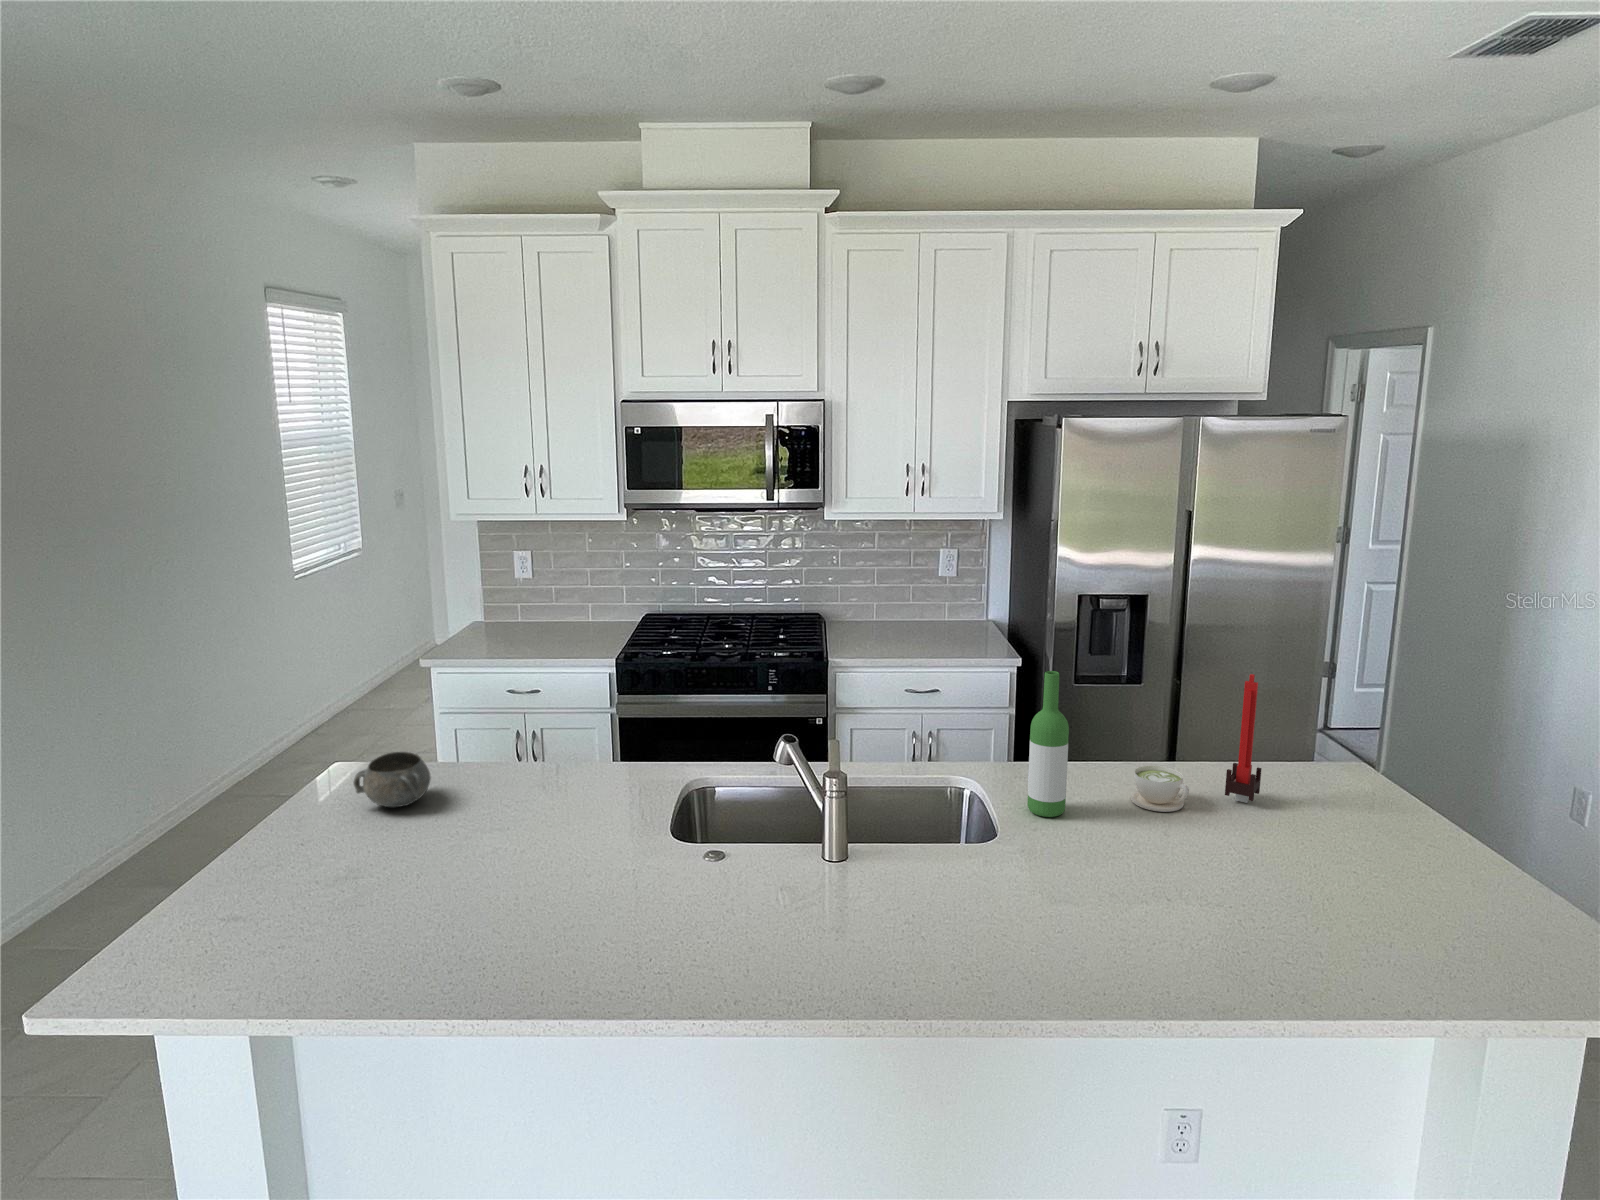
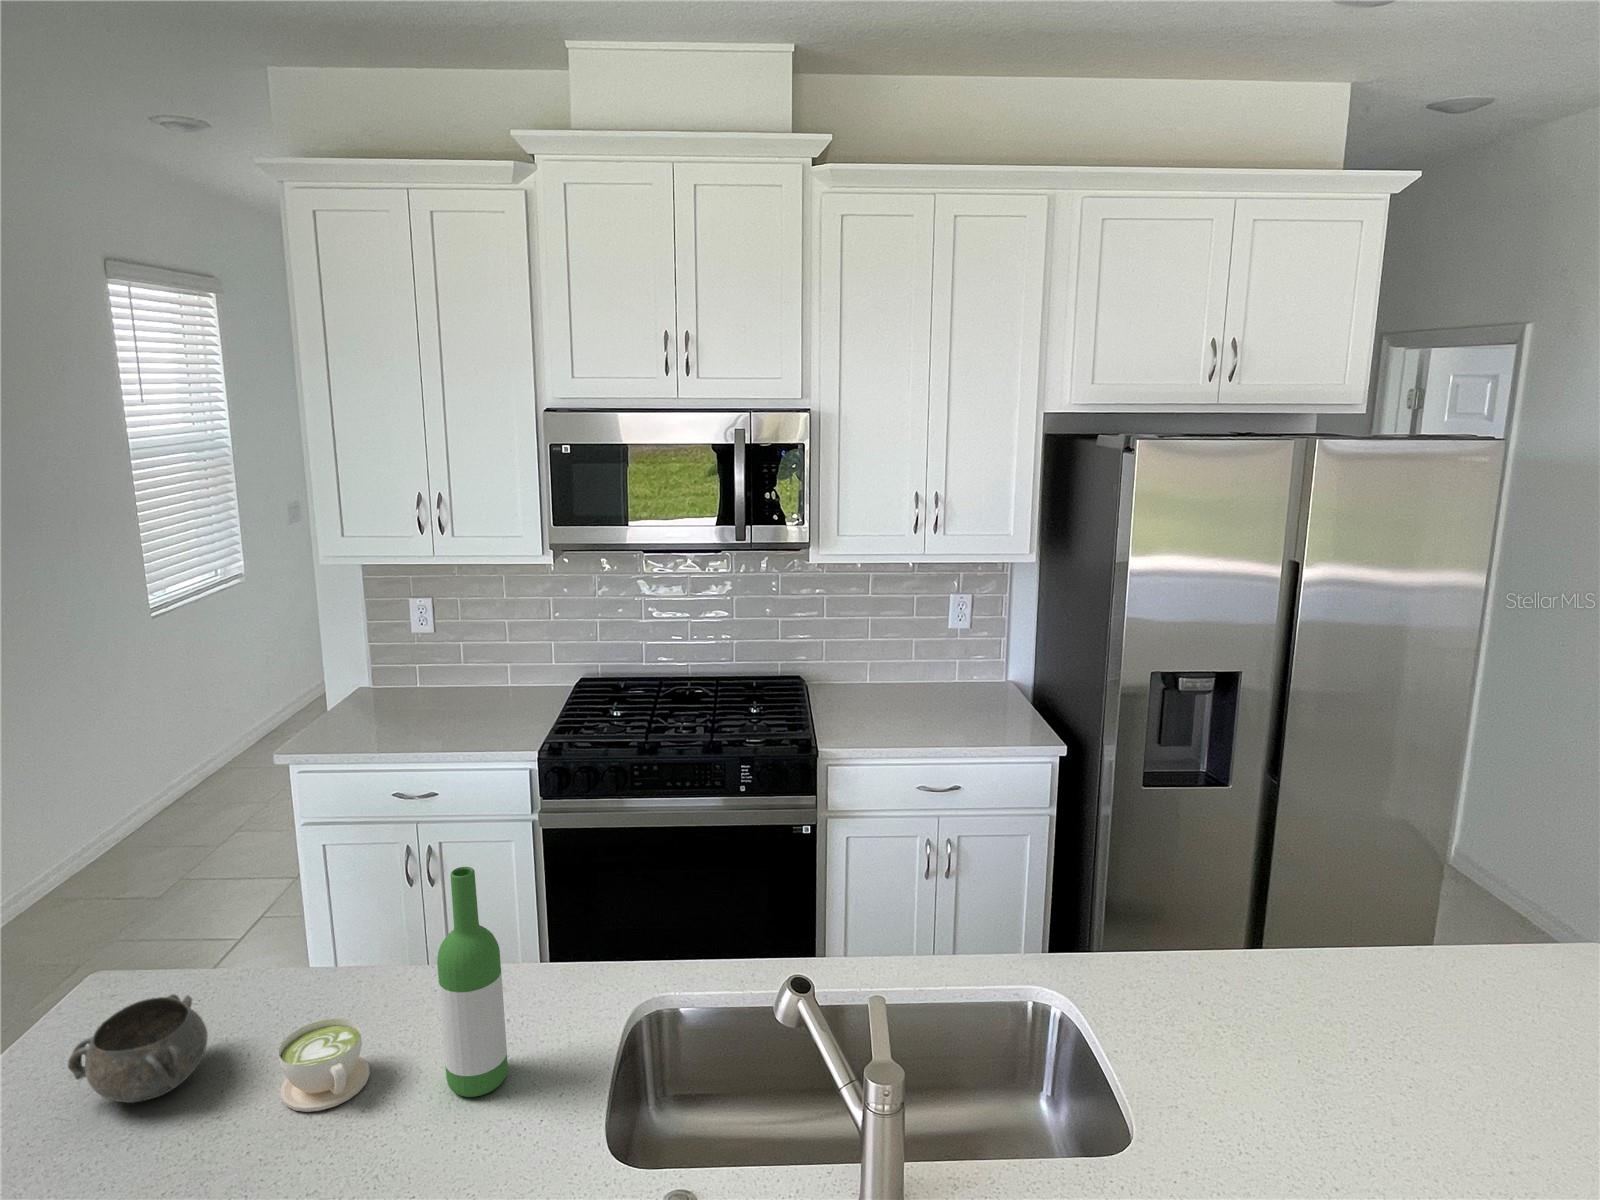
wine bottle: present [1027,671,1069,817] -> present [437,867,508,1097]
candle: present [1225,674,1262,803] -> none [1461,864,1522,1060]
coffee cup: present [1131,766,1189,812] -> present [279,1019,370,1112]

